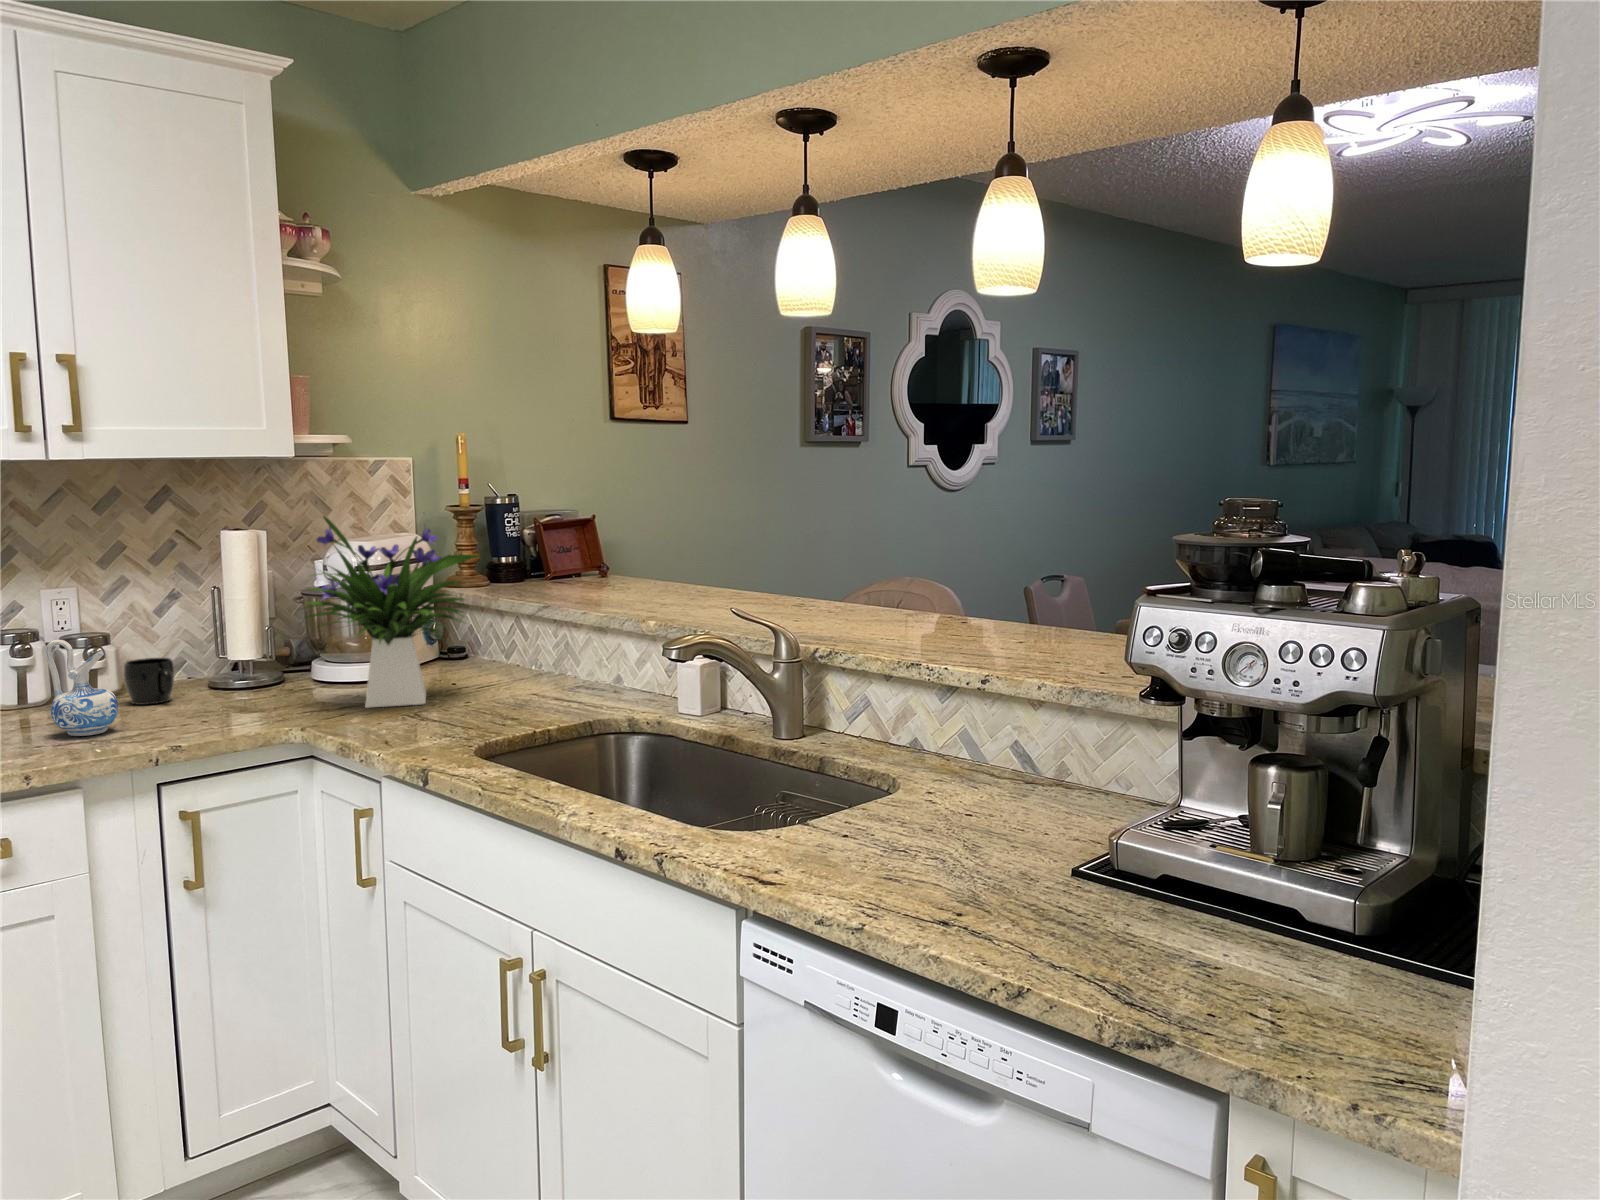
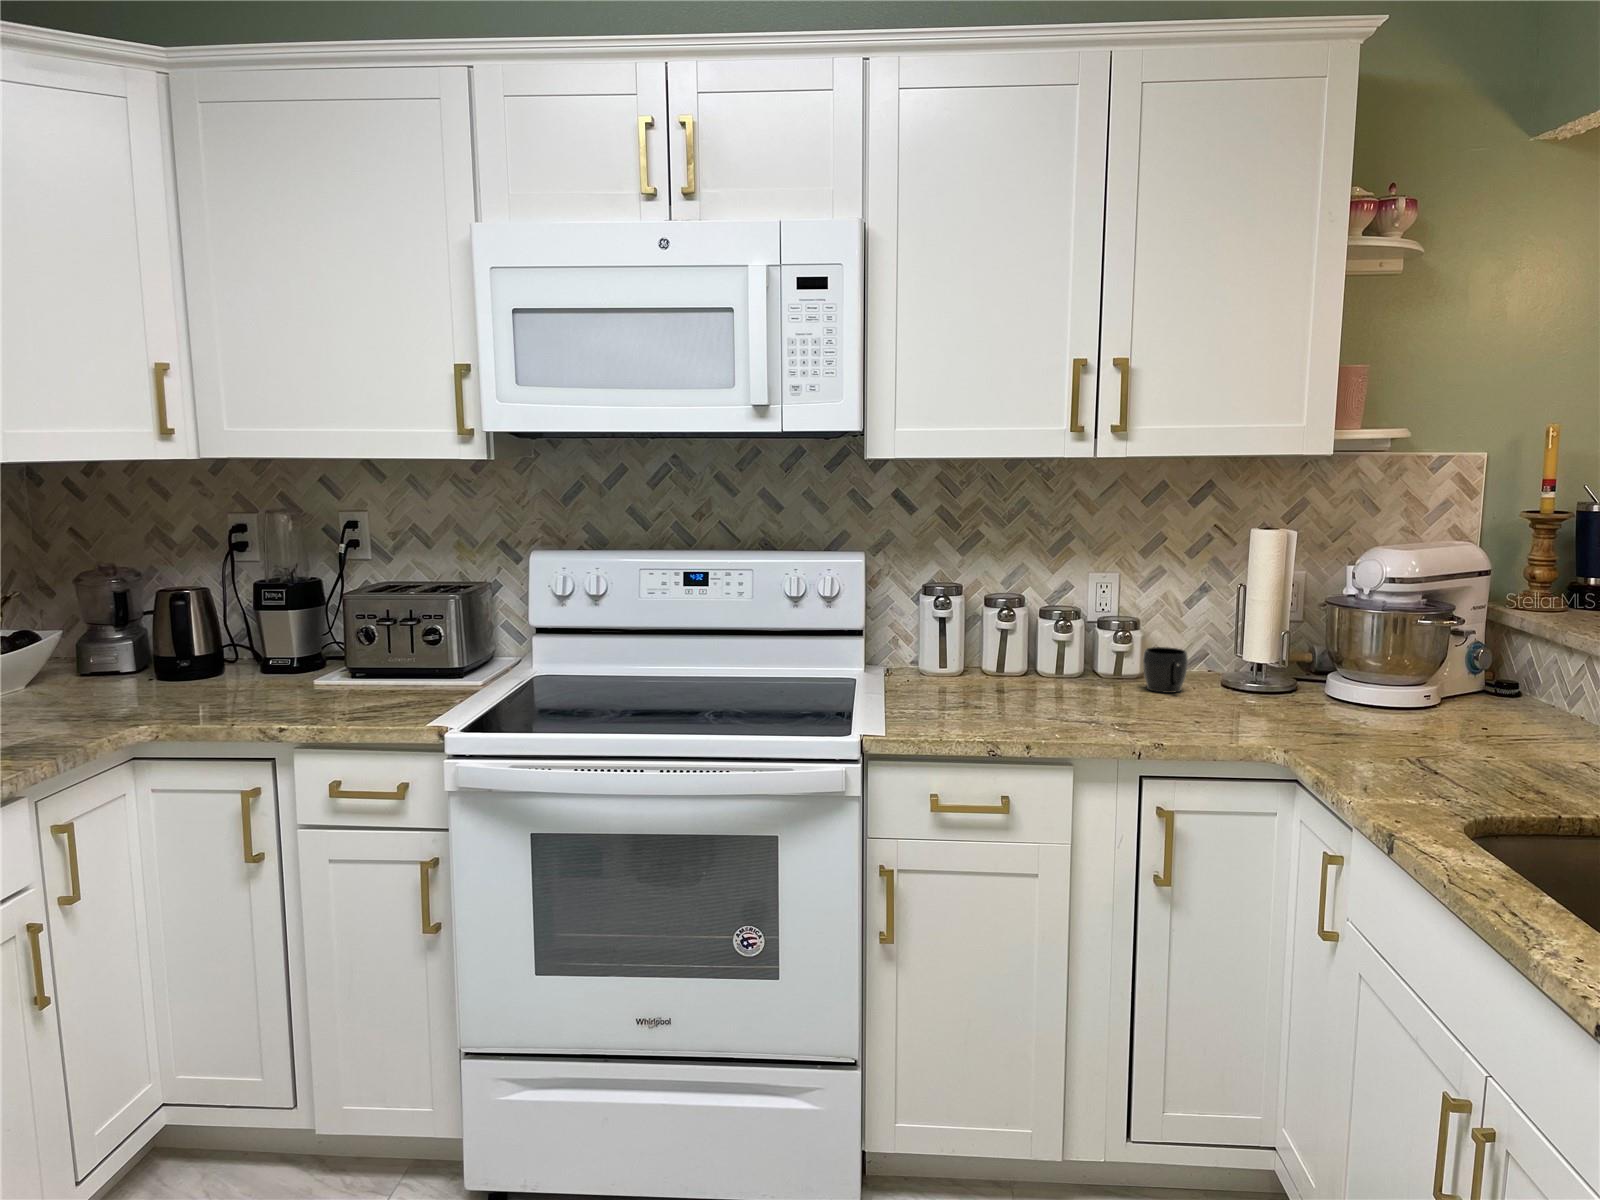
flower arrangement: present [304,516,479,708] -> none [1305,523,1538,749]
ceramic pitcher: present [45,640,118,736] -> none [1070,623,1125,715]

